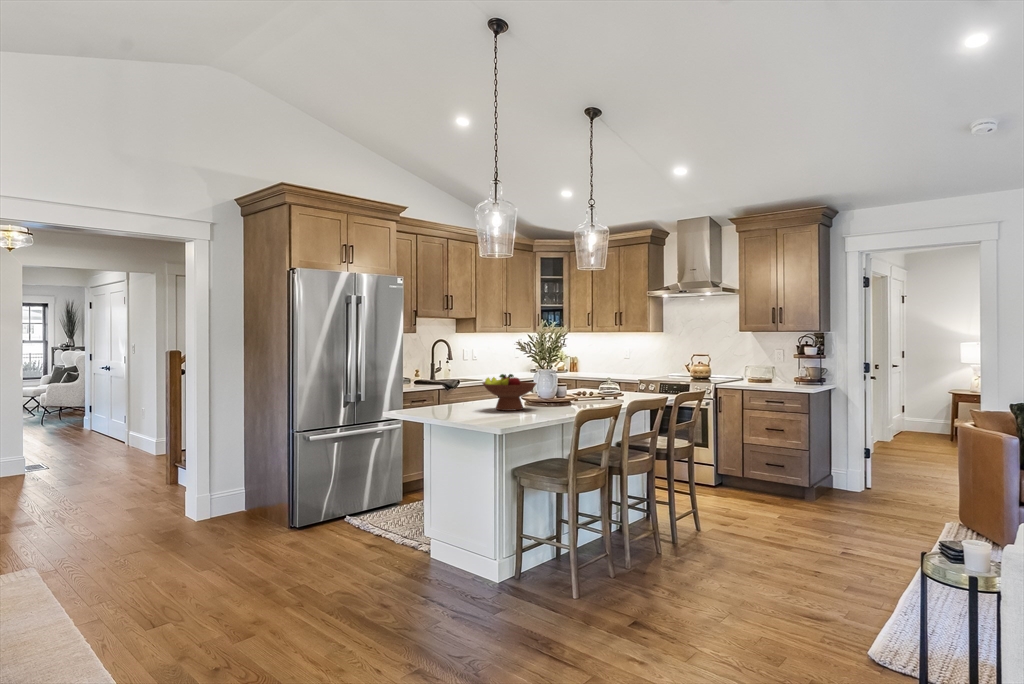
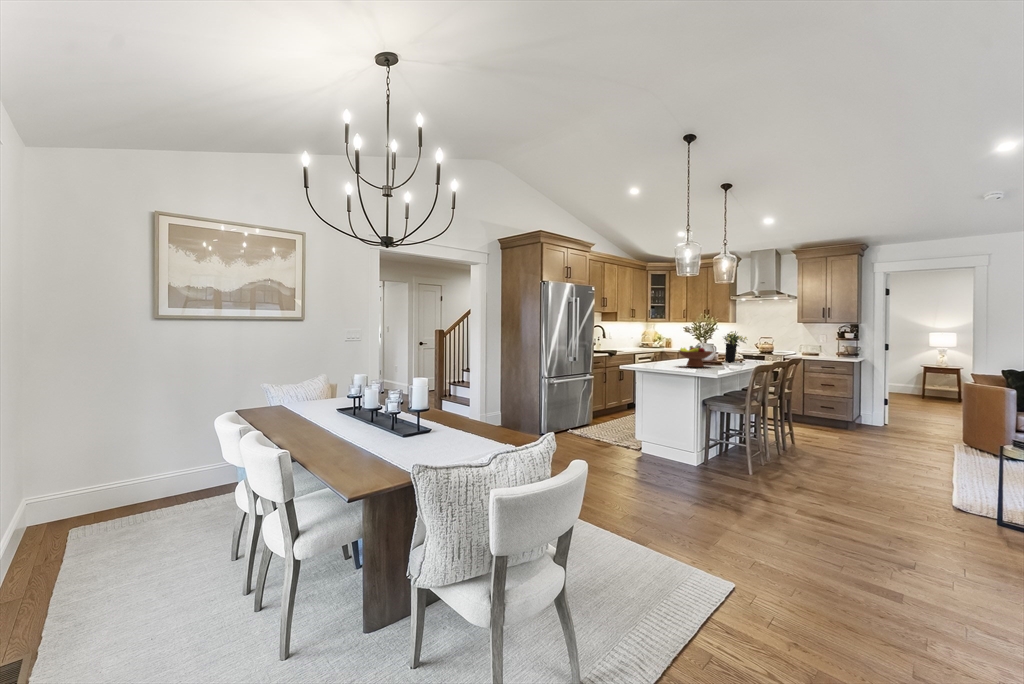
flower arrangement: none [582,346,624,398] -> present [724,331,747,362]

